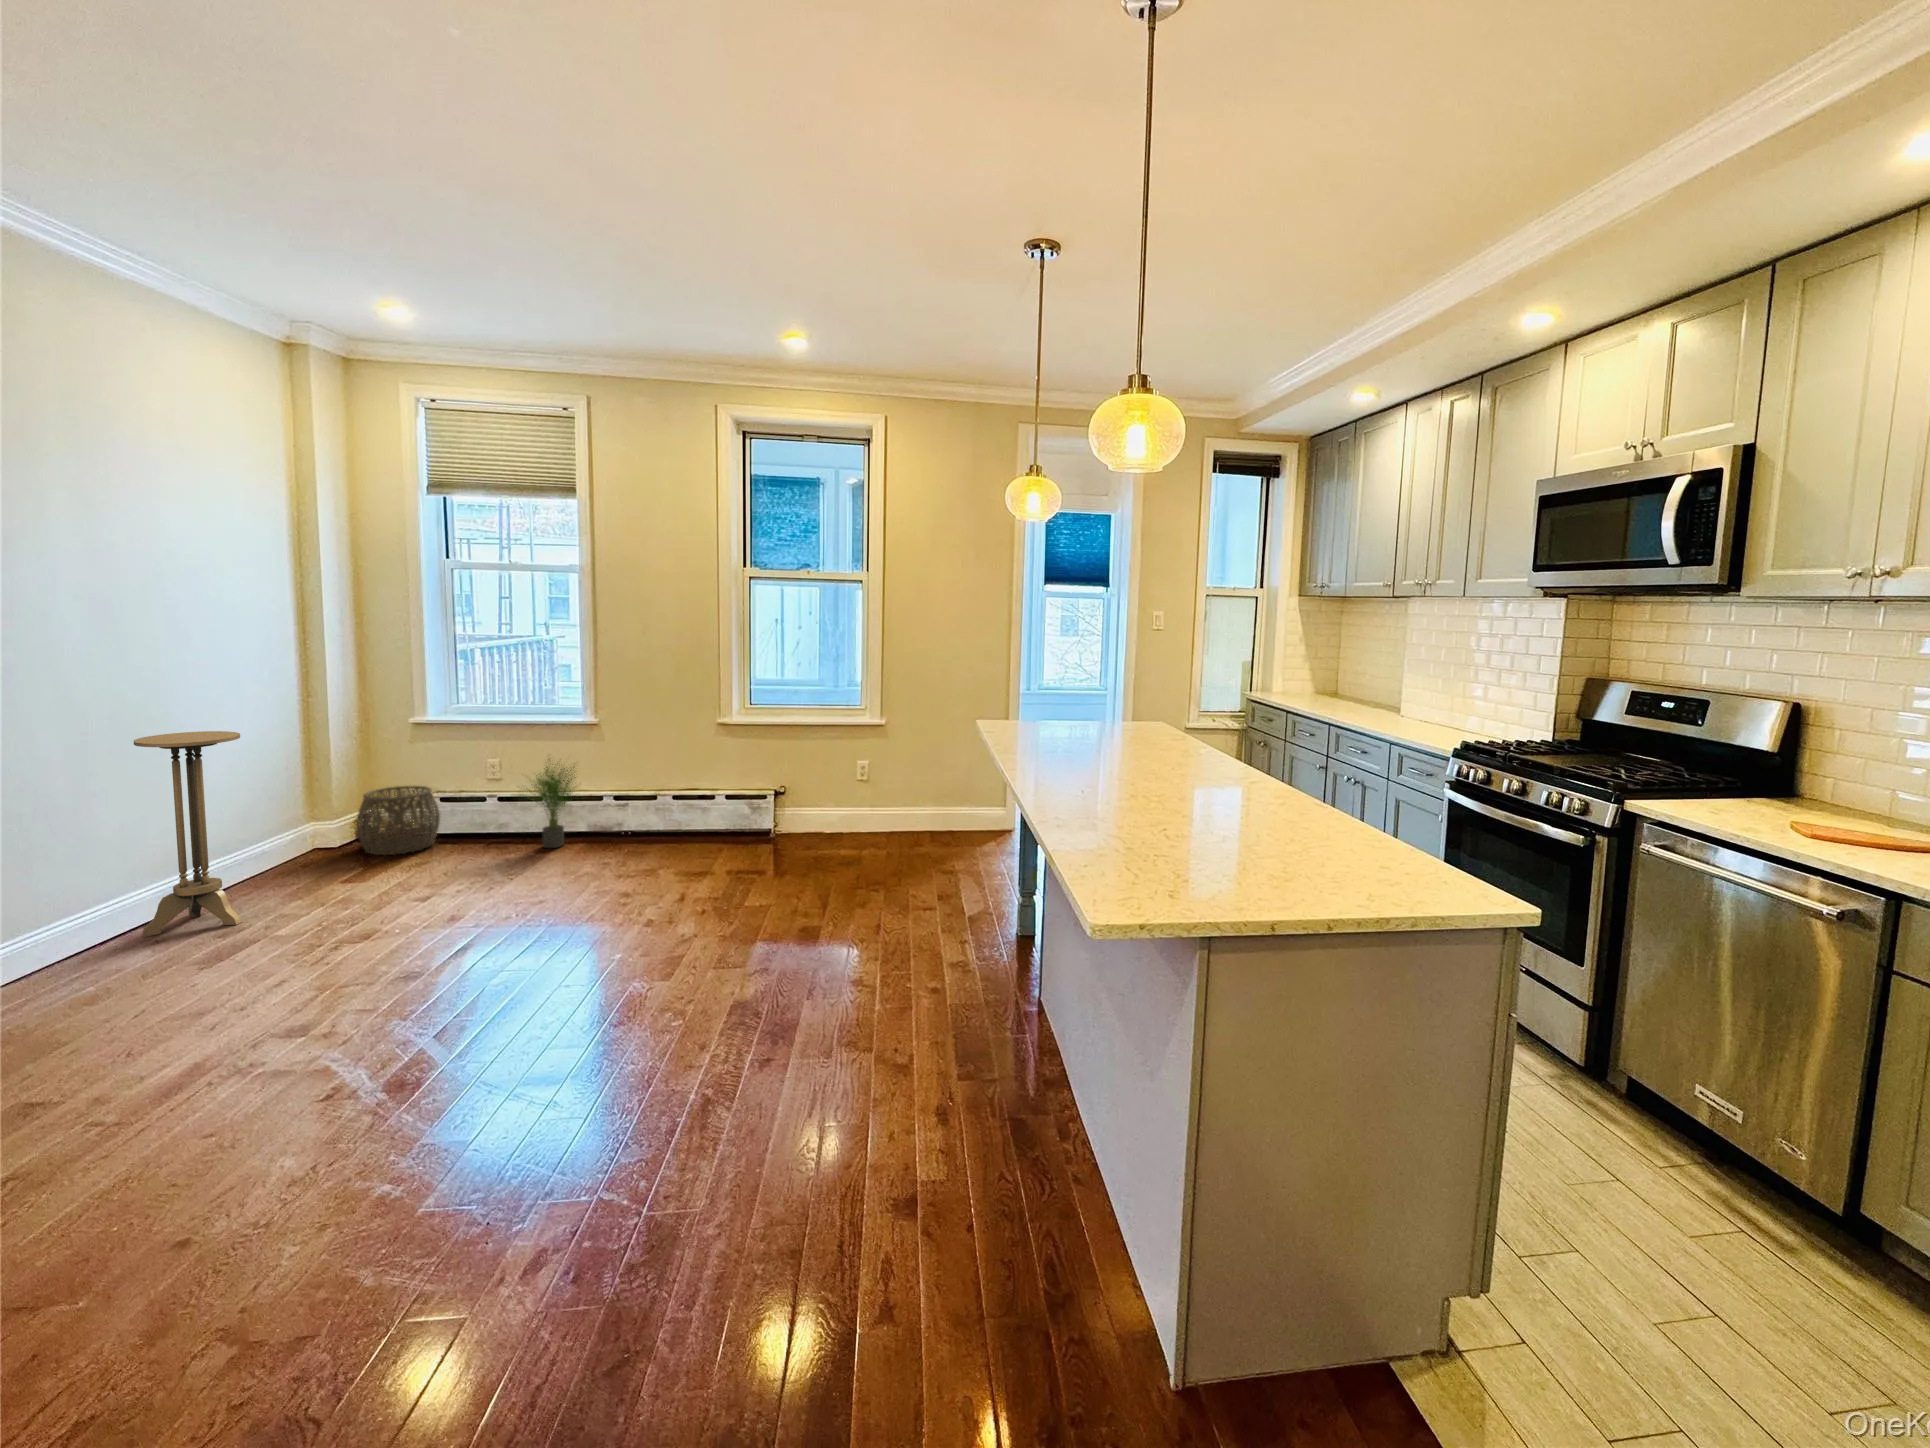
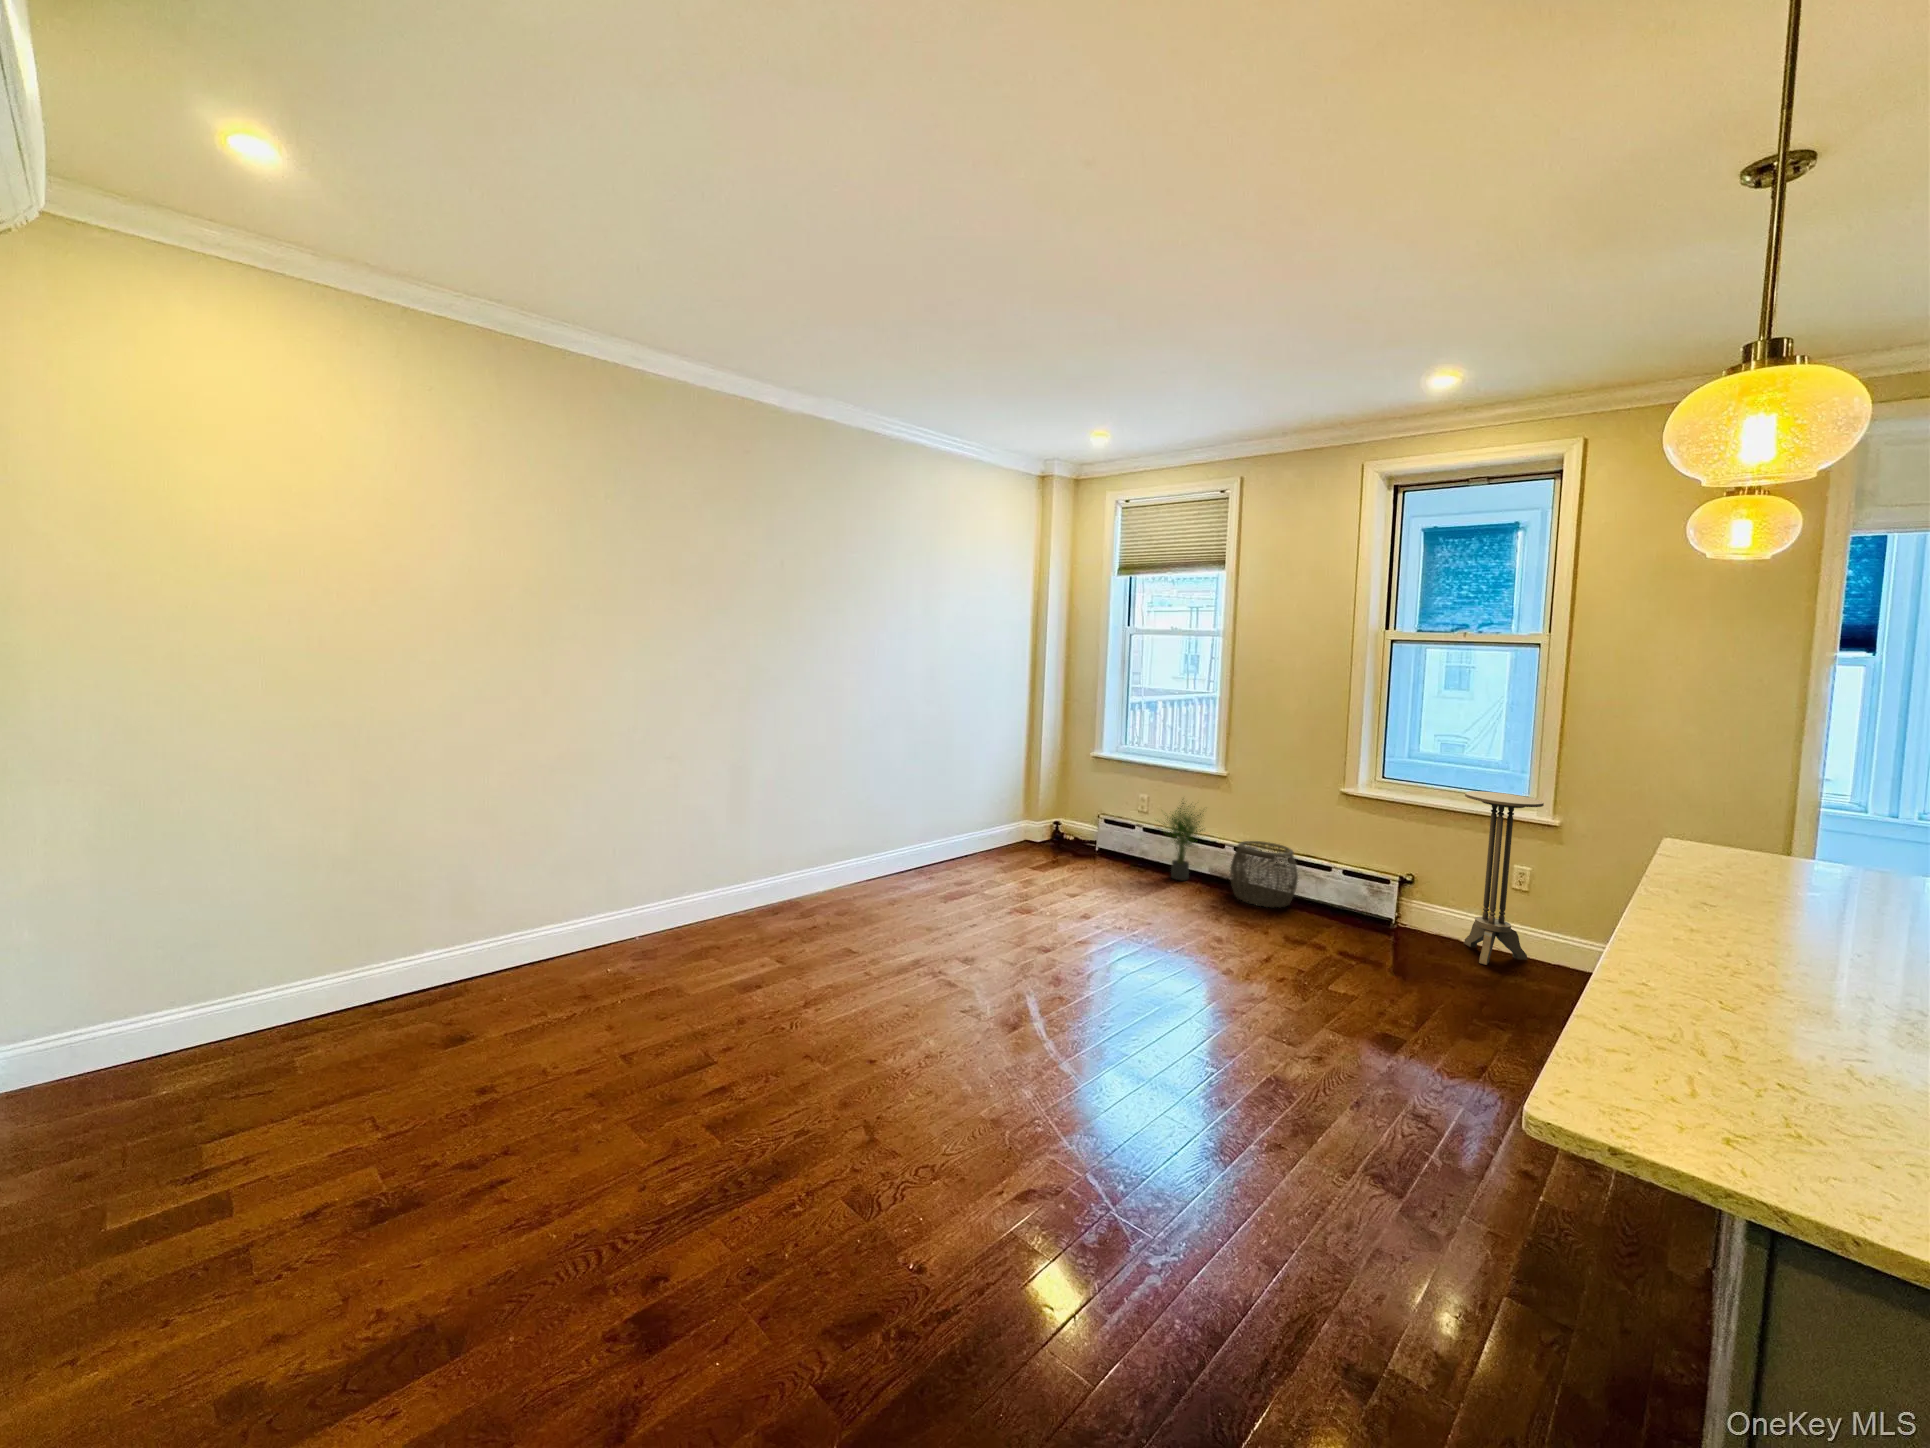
side table: present [134,731,242,937] -> present [1464,791,1544,965]
woven basket: present [356,786,440,855] -> present [1230,841,1298,908]

